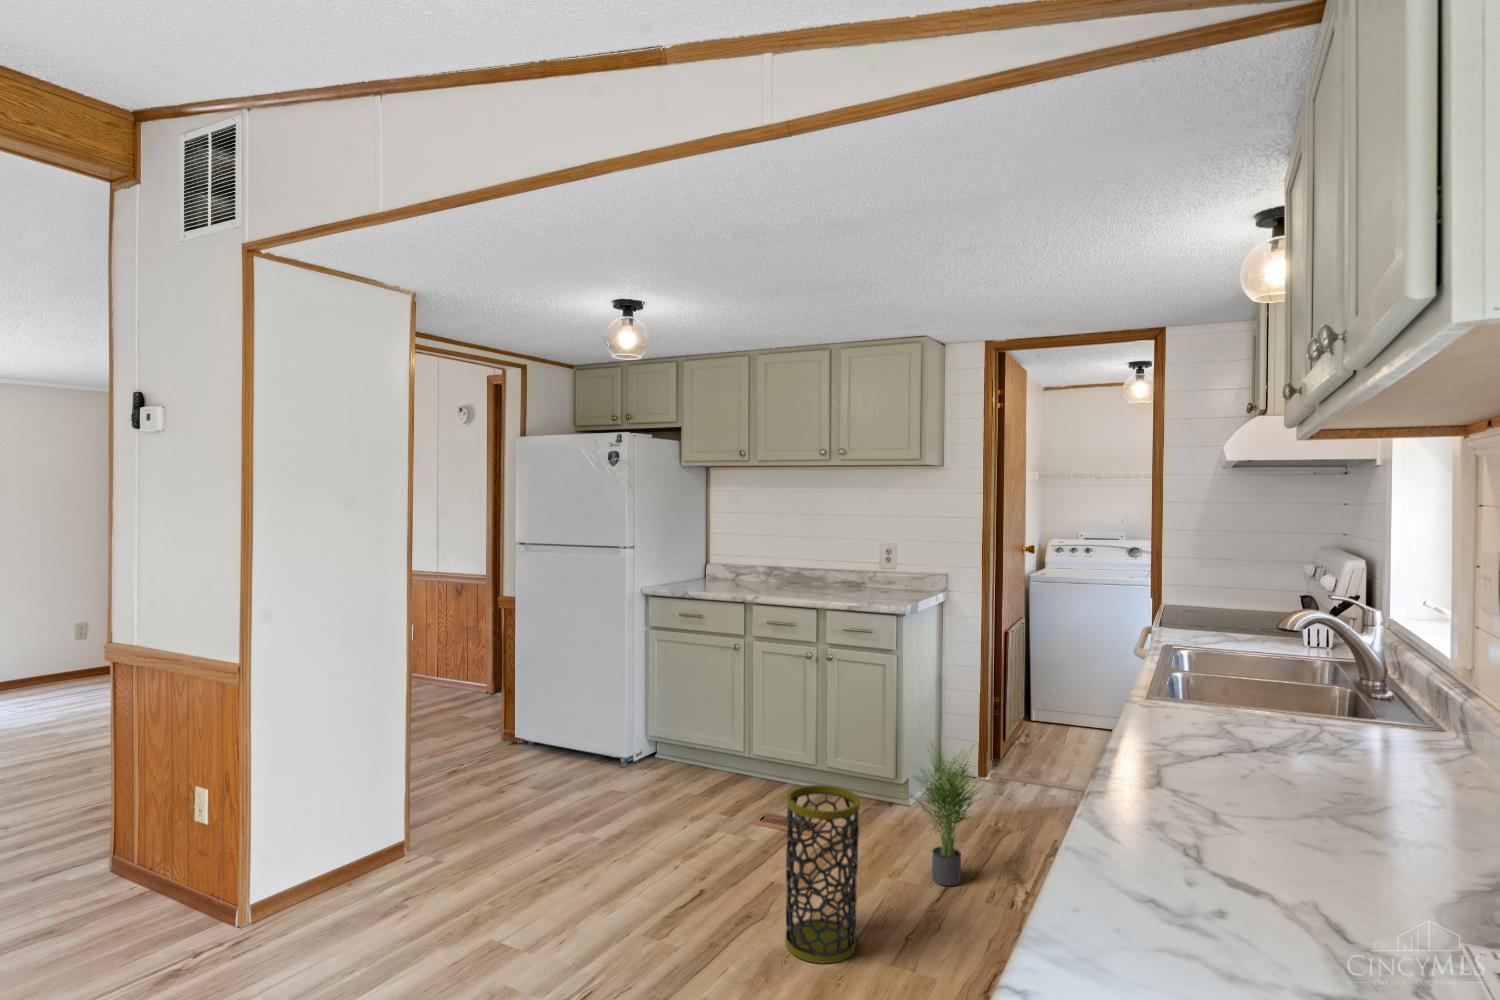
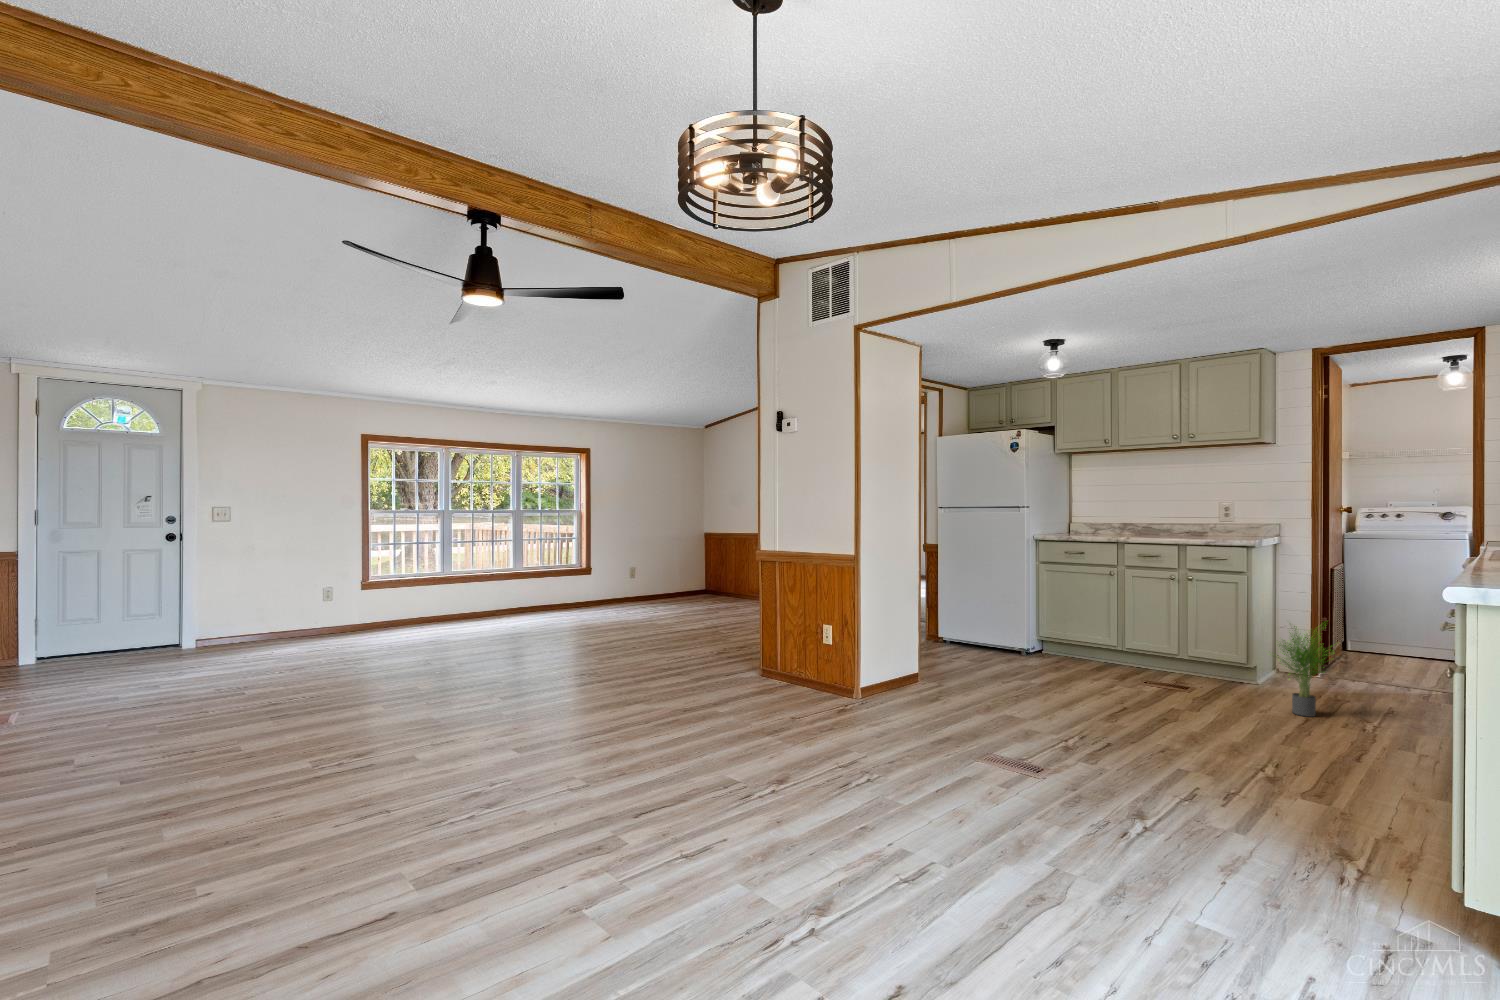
trash can: present [785,785,860,964] -> none [1195,634,1249,736]

